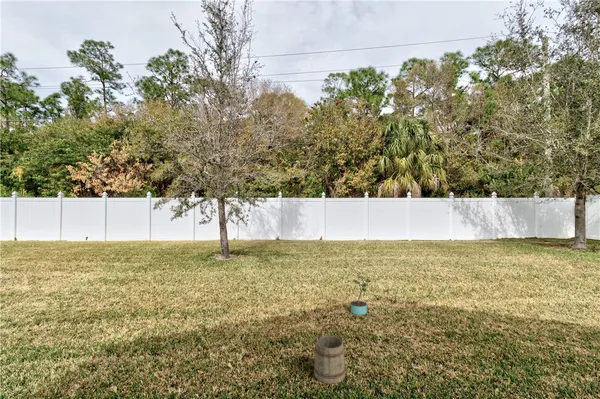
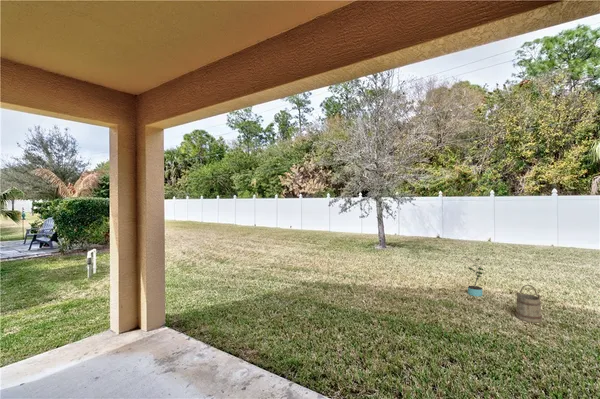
bucket: present [314,323,345,384] -> present [516,285,542,322]

